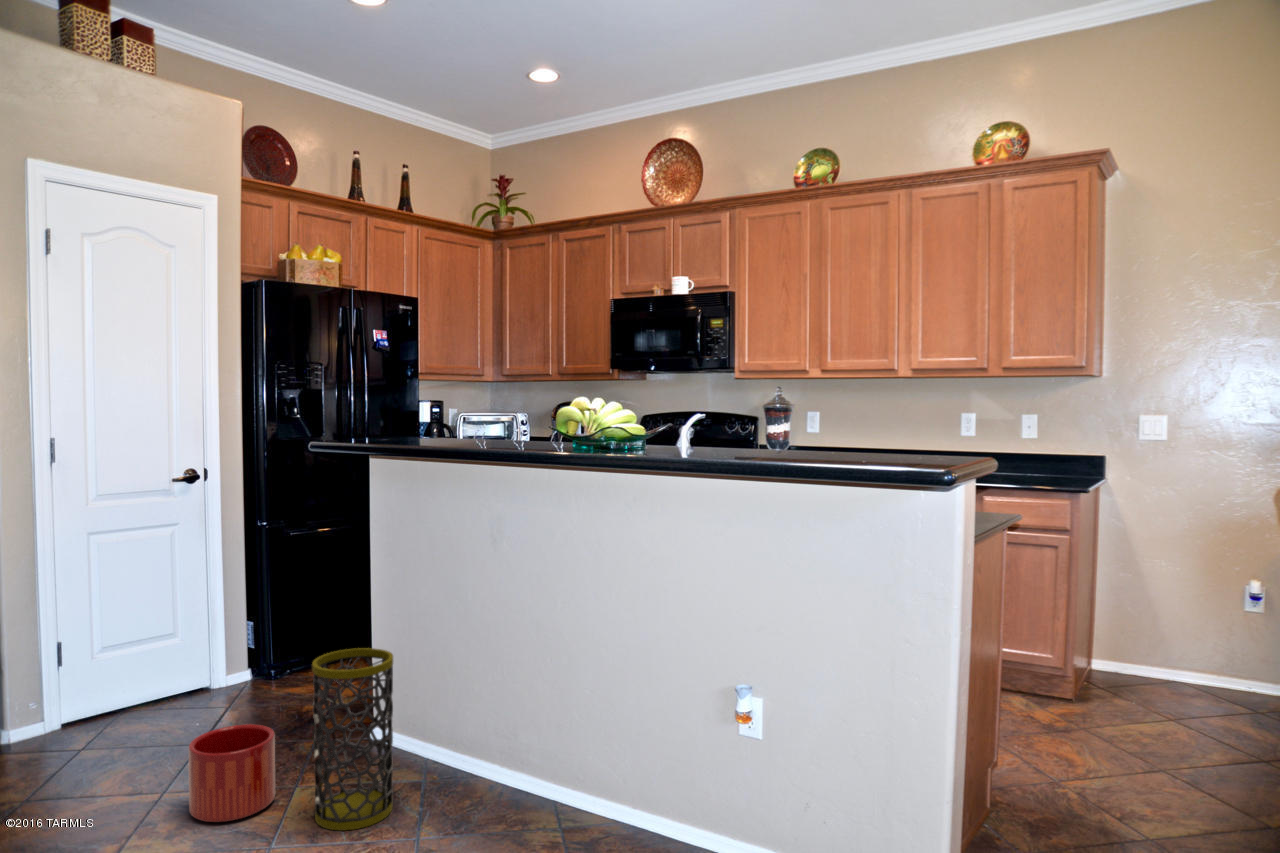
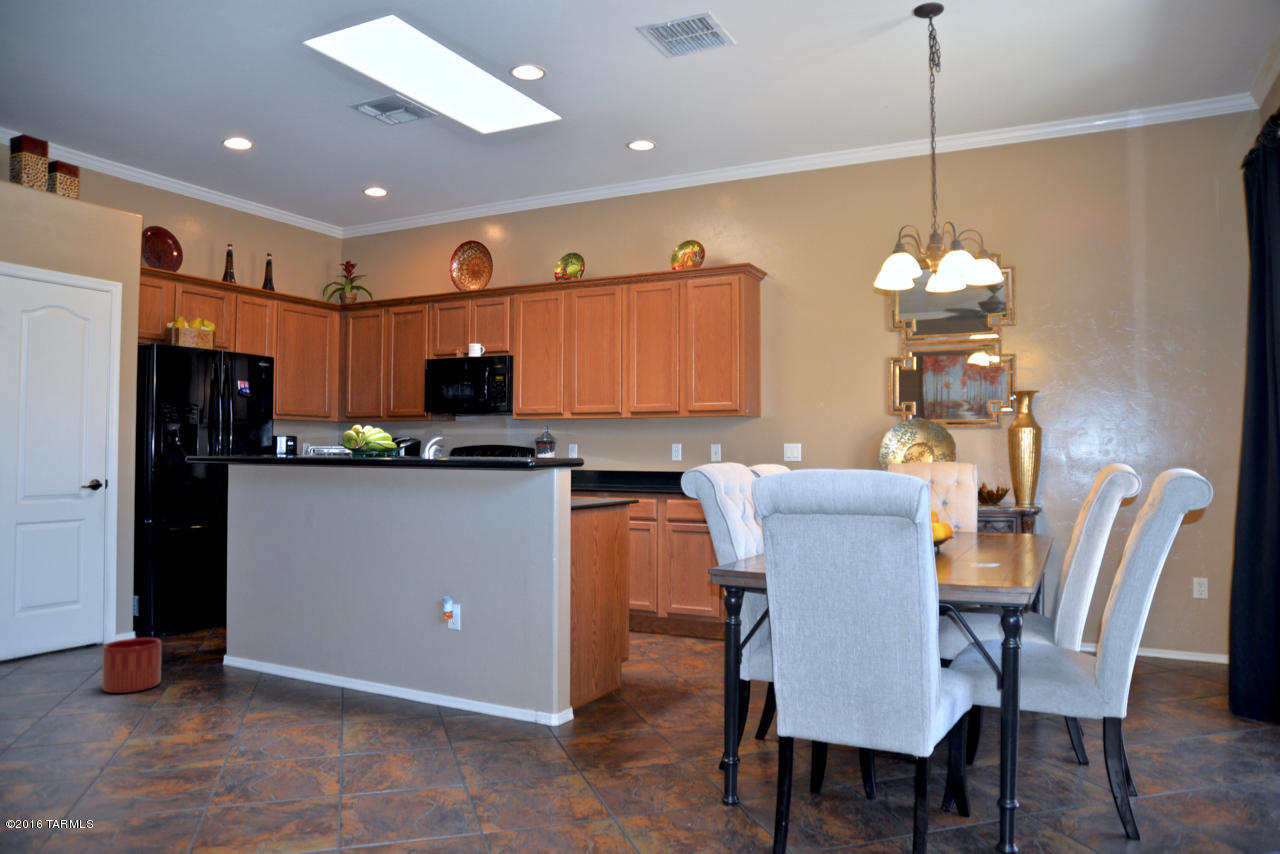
trash can: present [312,648,393,830] -> none [188,584,243,693]

